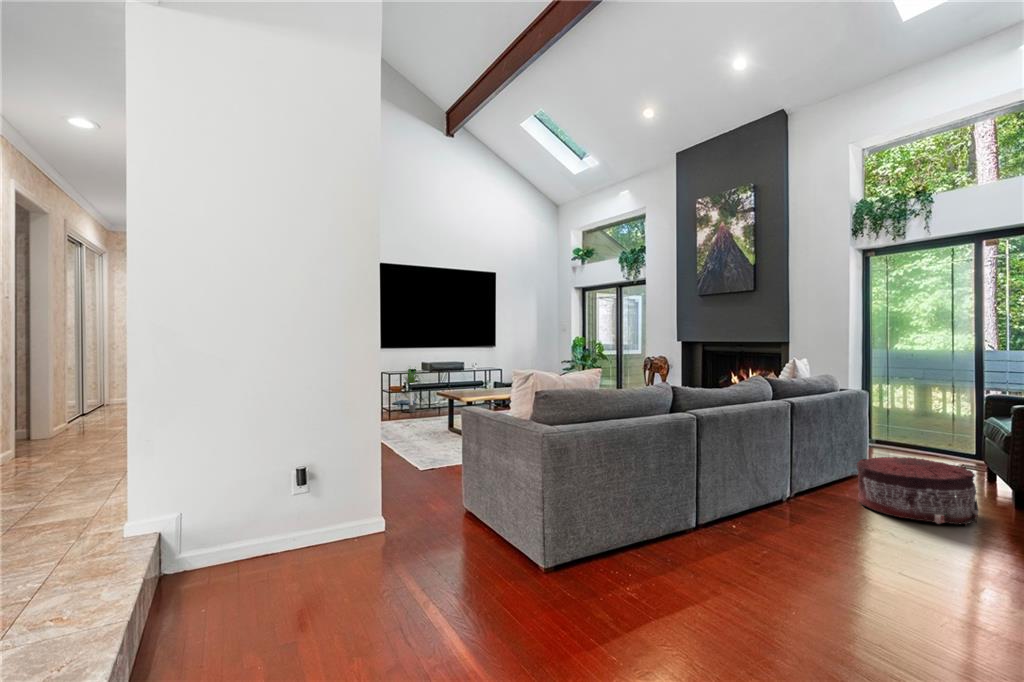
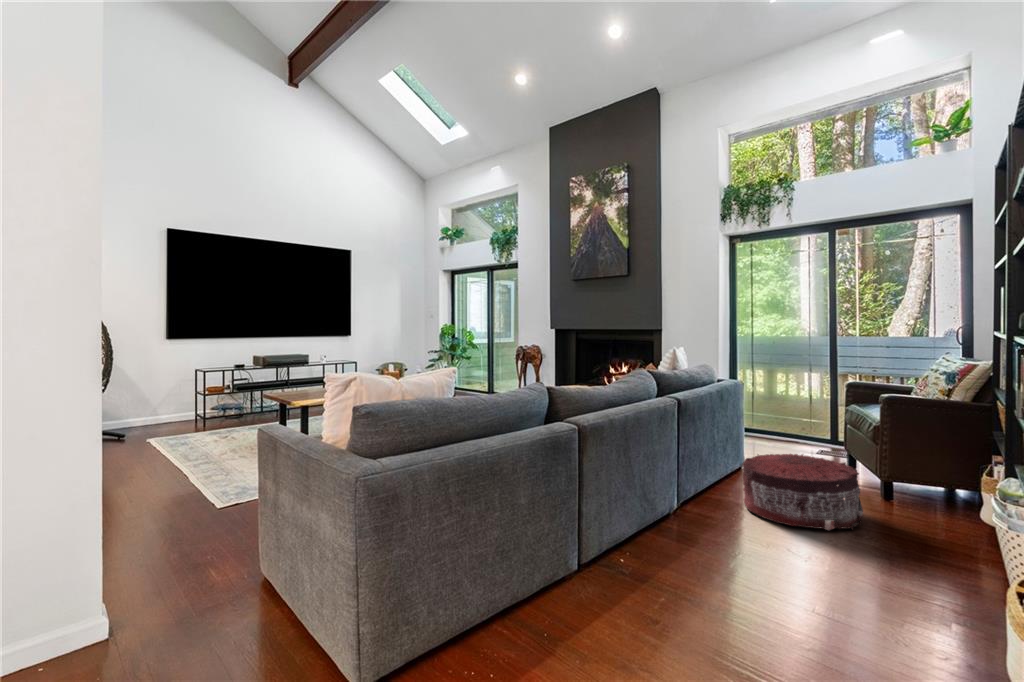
potted plant: present [404,369,417,412] -> none [215,357,260,418]

